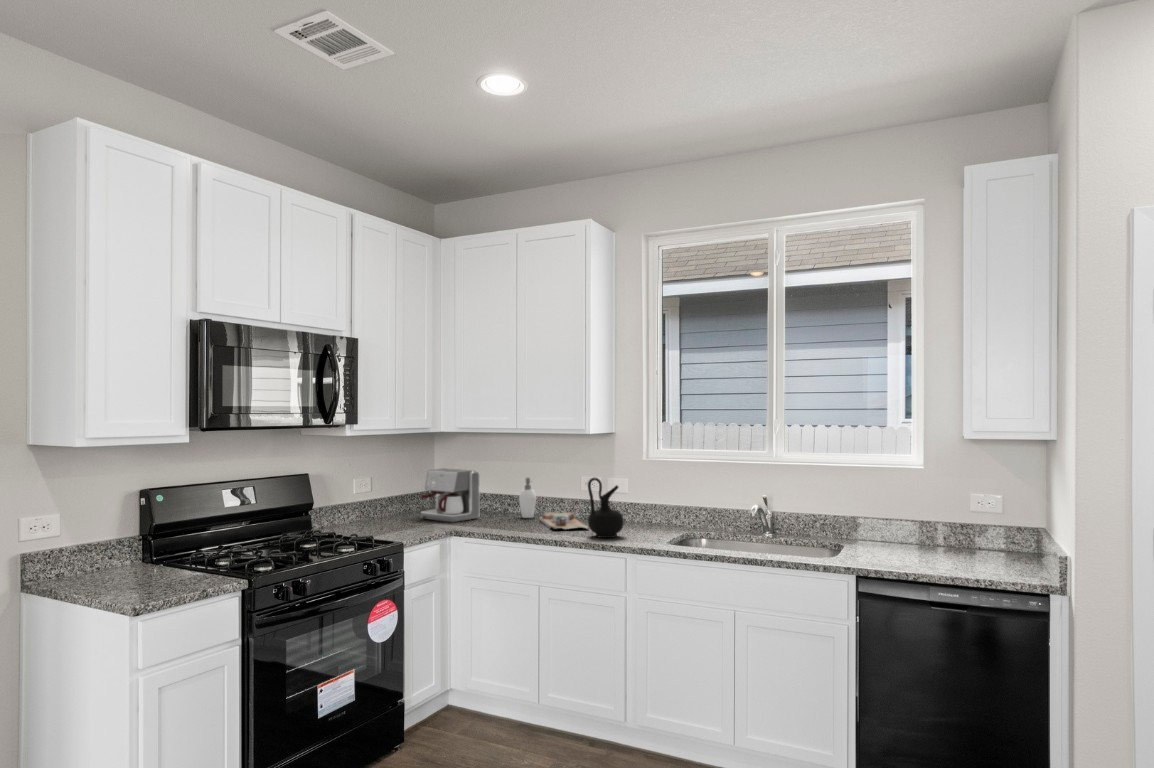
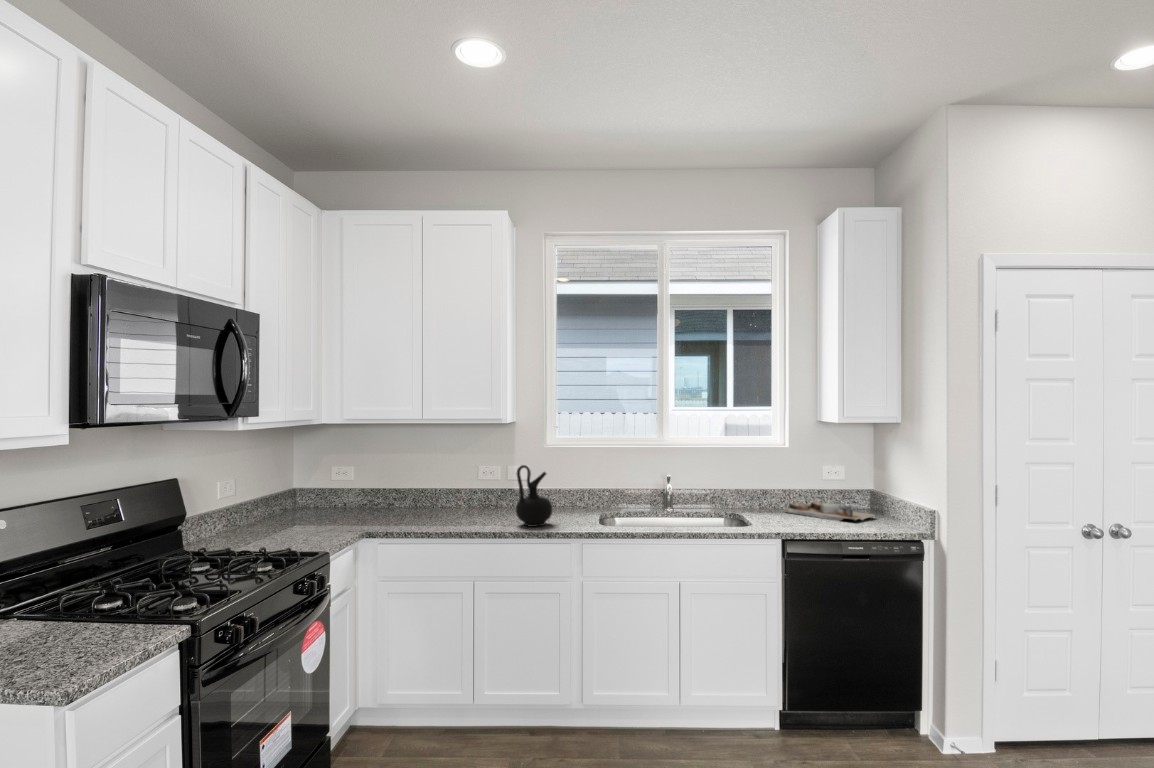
coffee maker: present [421,468,480,522] -> none [299,464,369,524]
soap dispenser: present [519,478,536,518] -> none [410,469,429,512]
cutting board: present [540,512,589,529] -> present [784,501,875,521]

